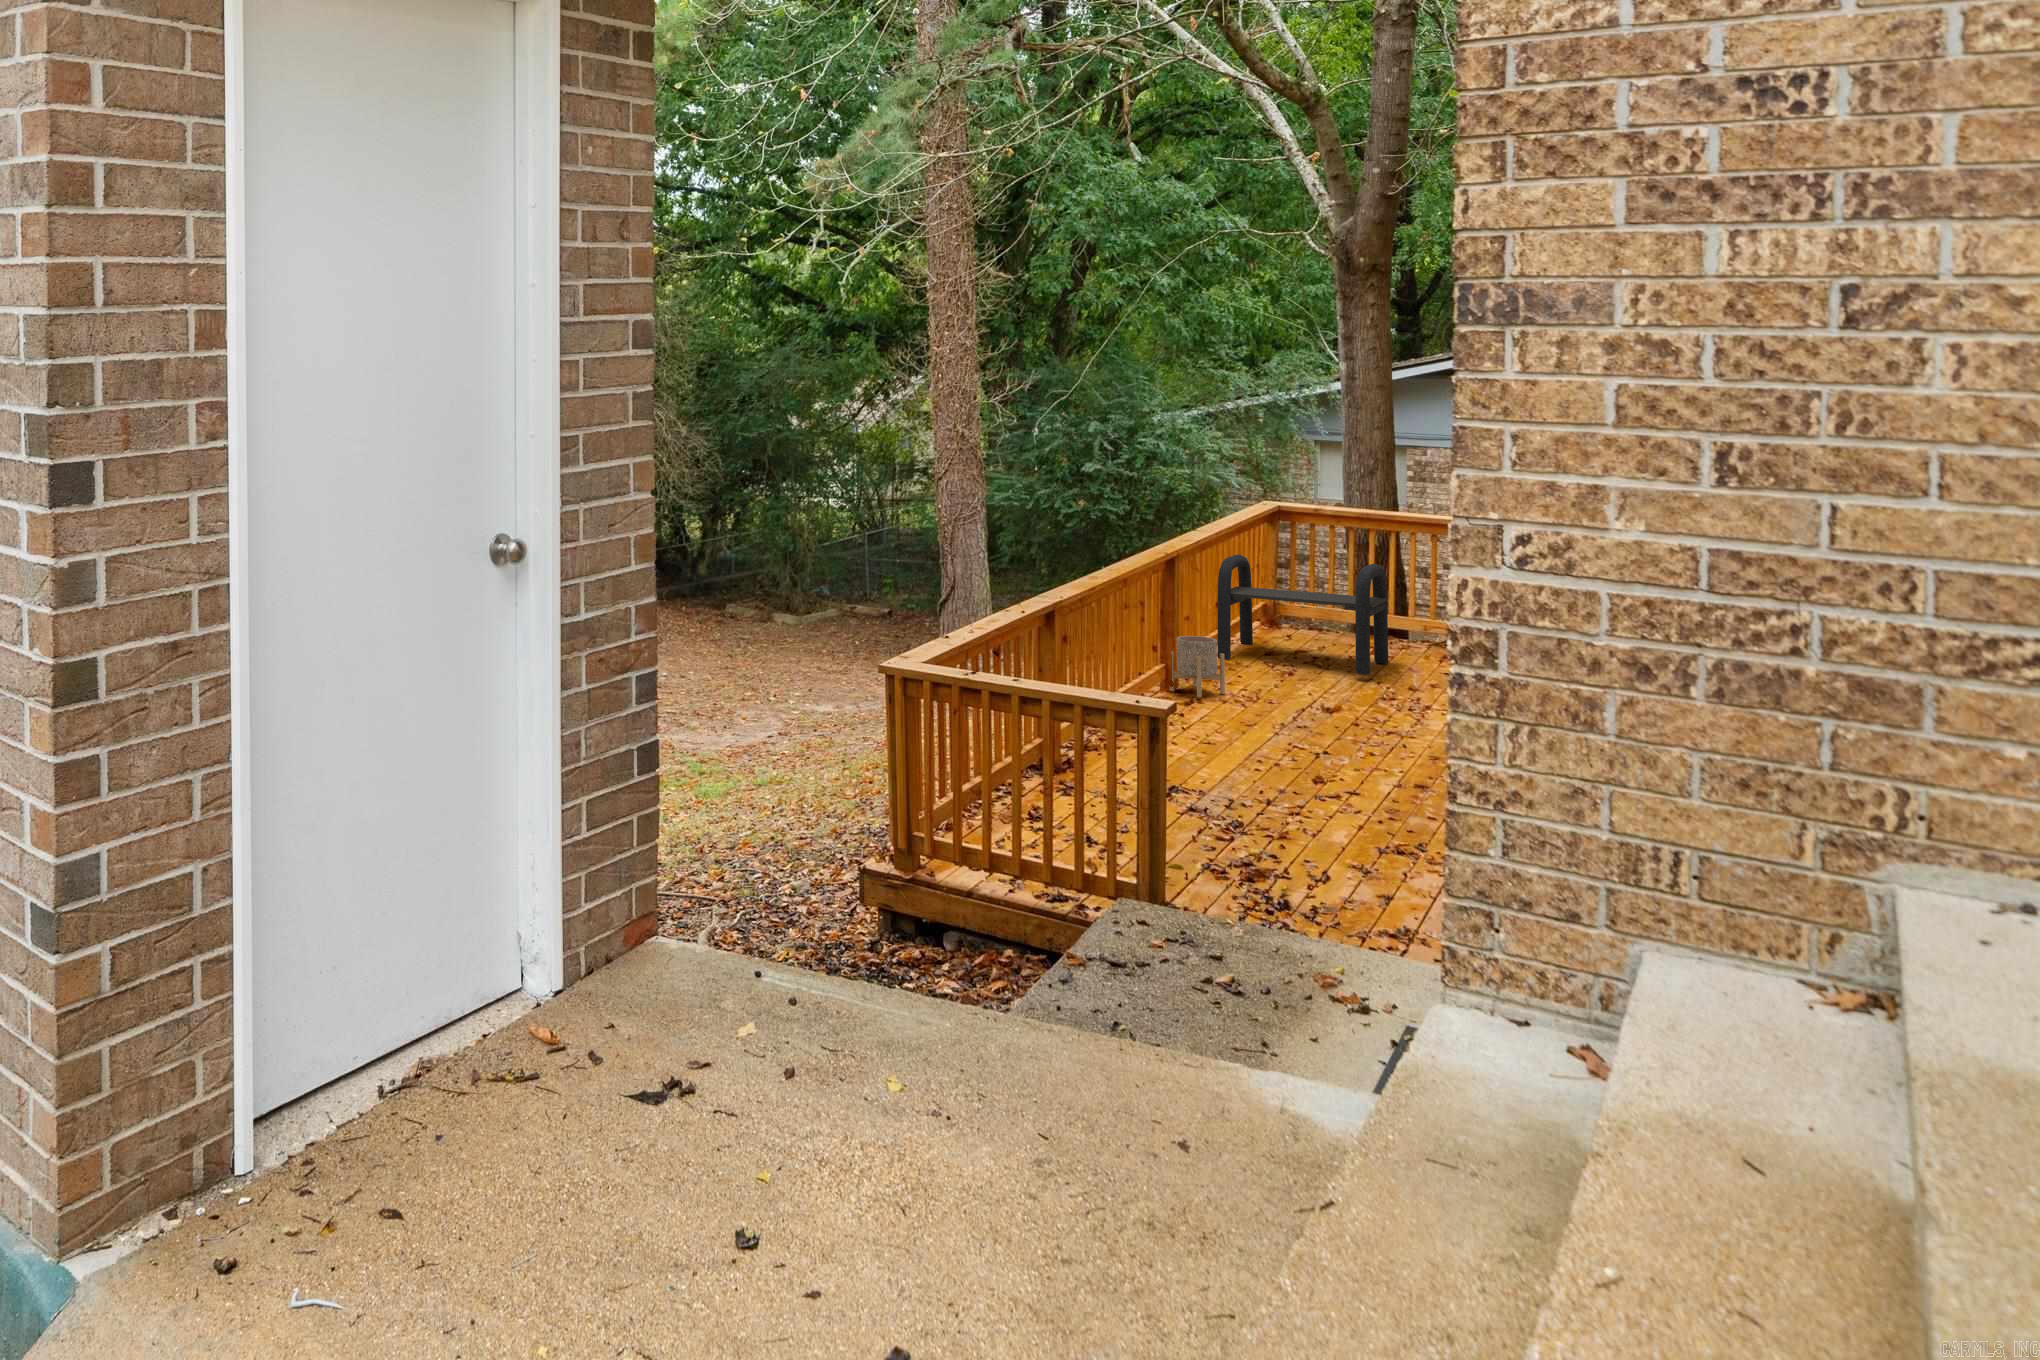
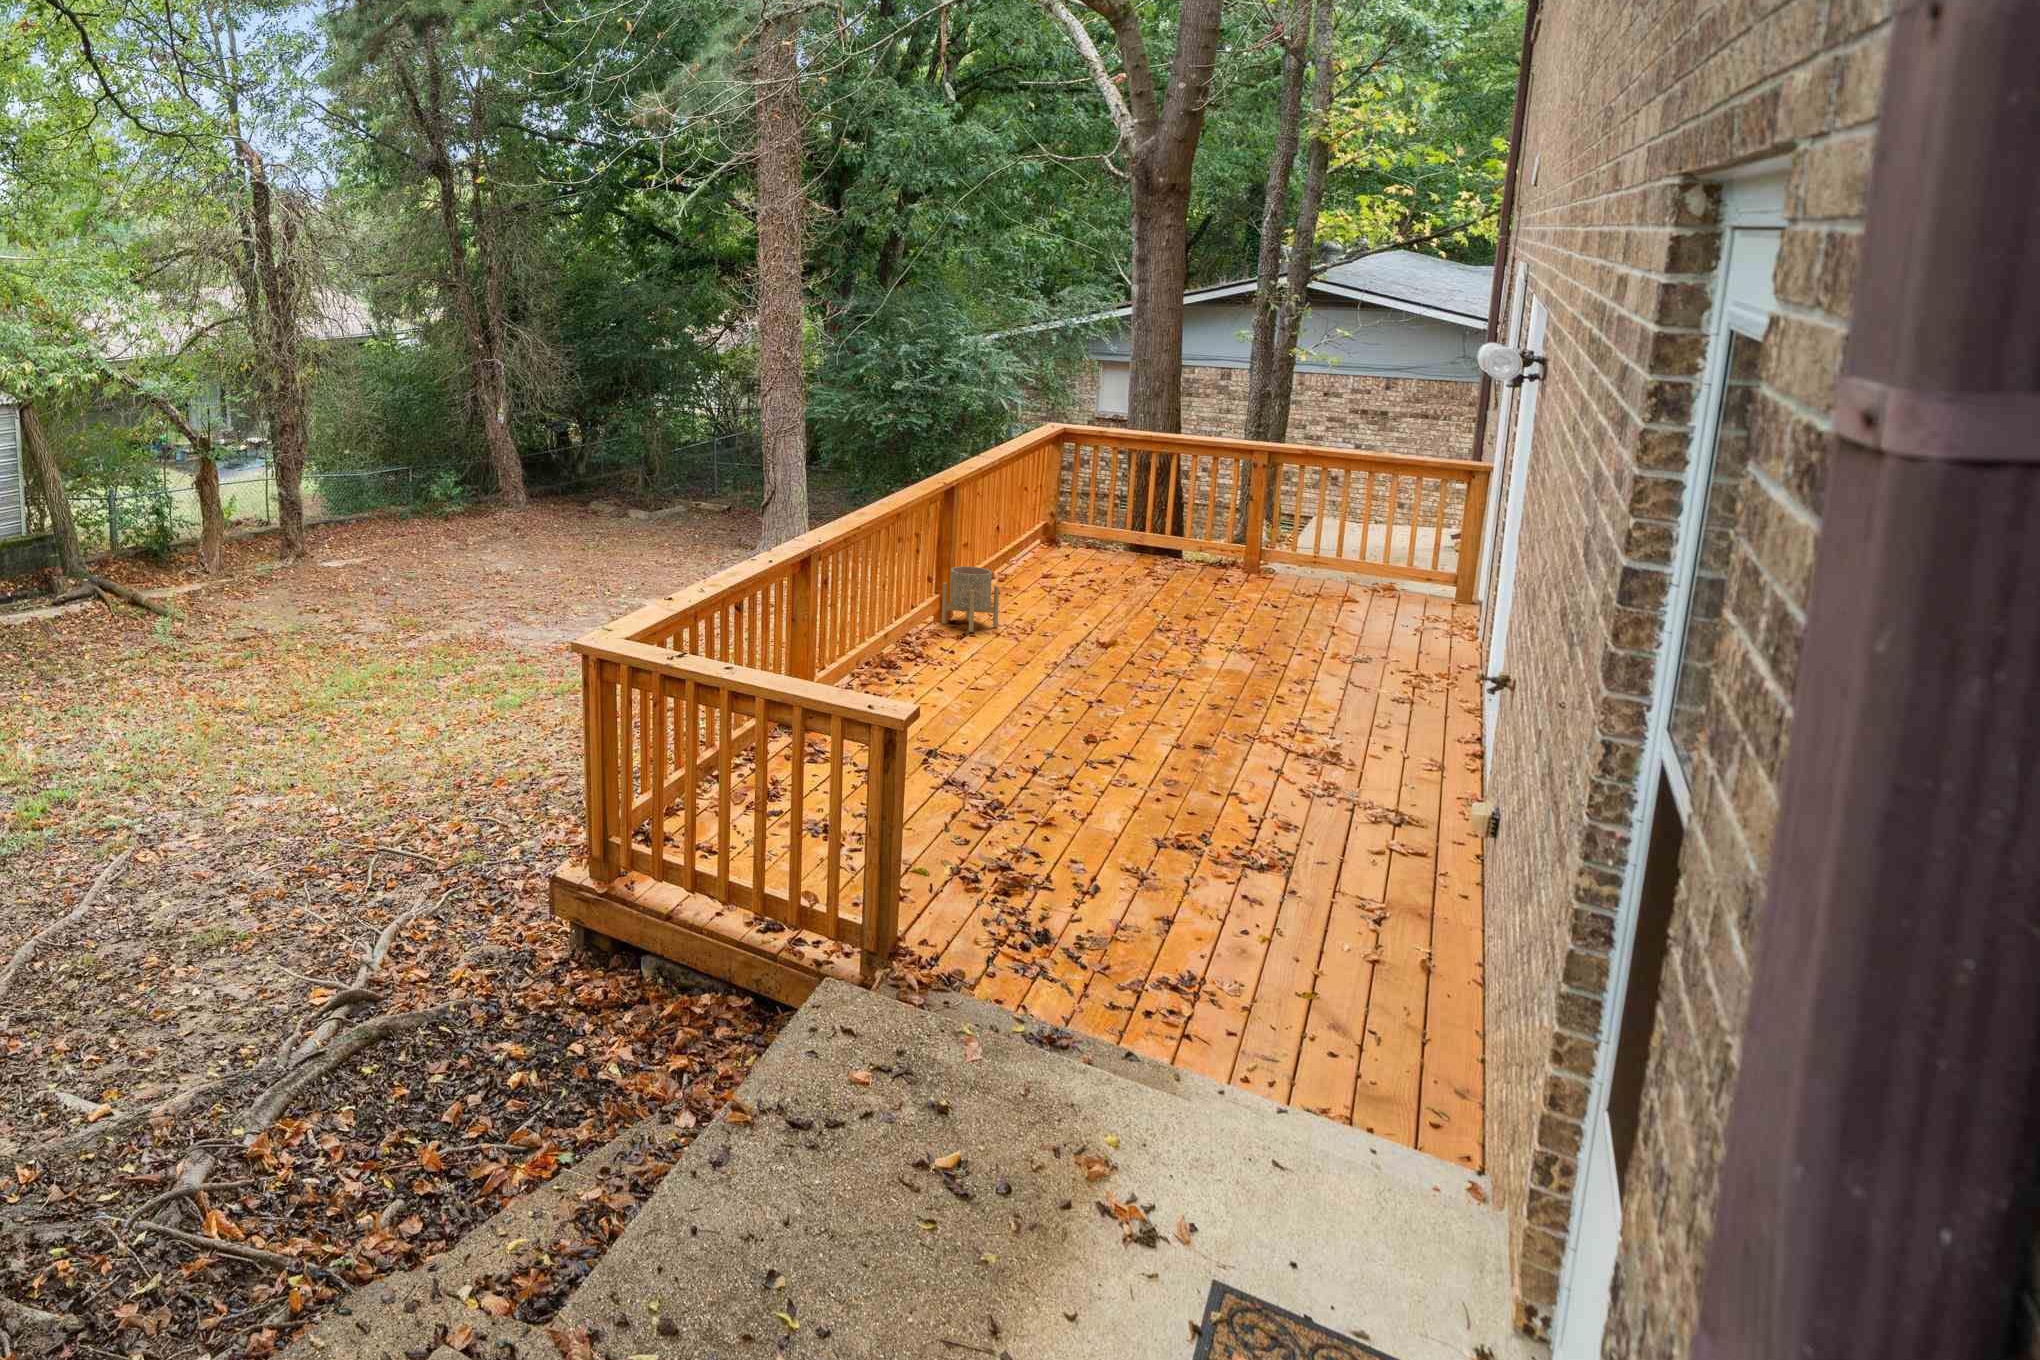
bench: present [1217,554,1388,675] -> none [994,478,1168,604]

